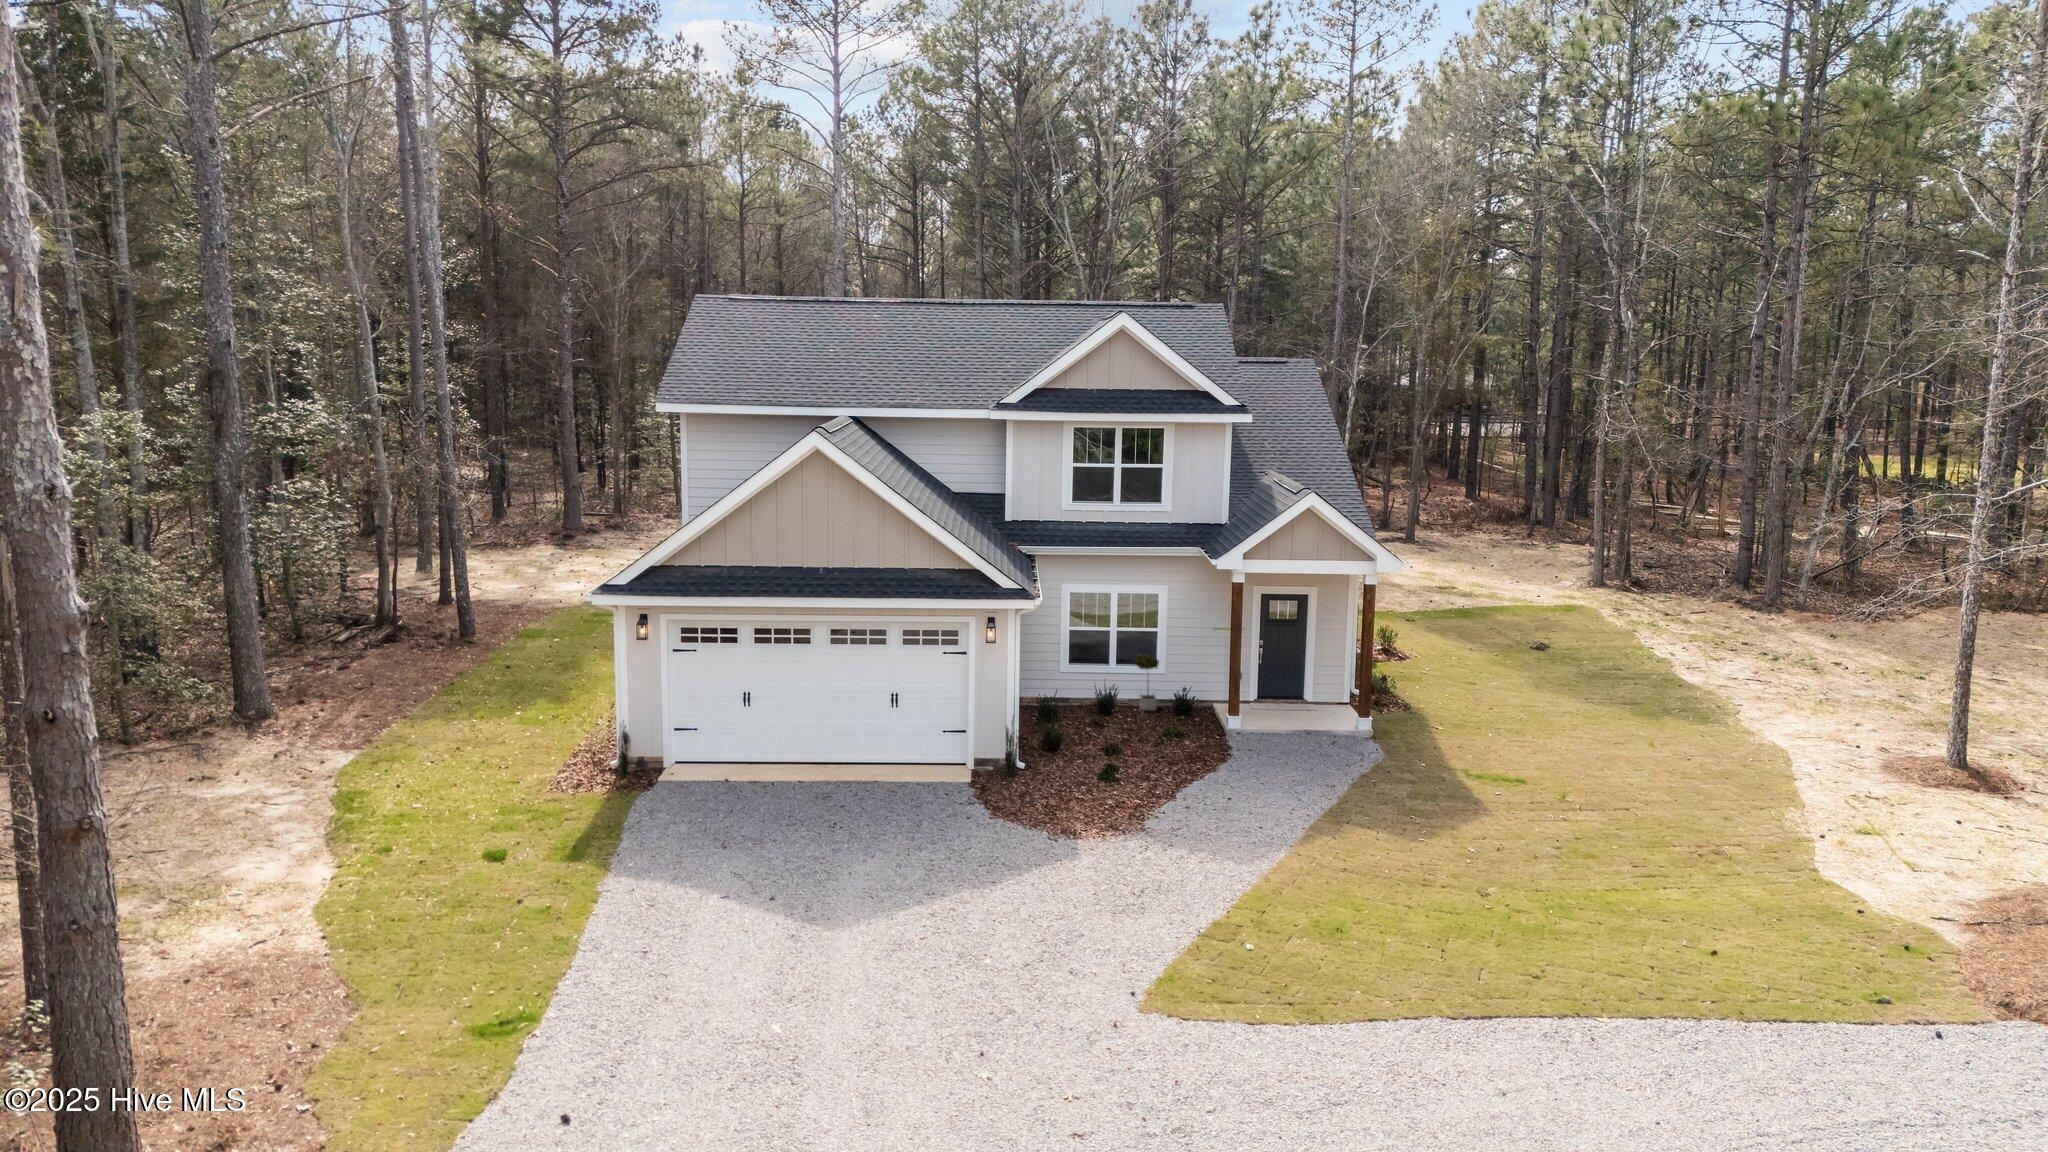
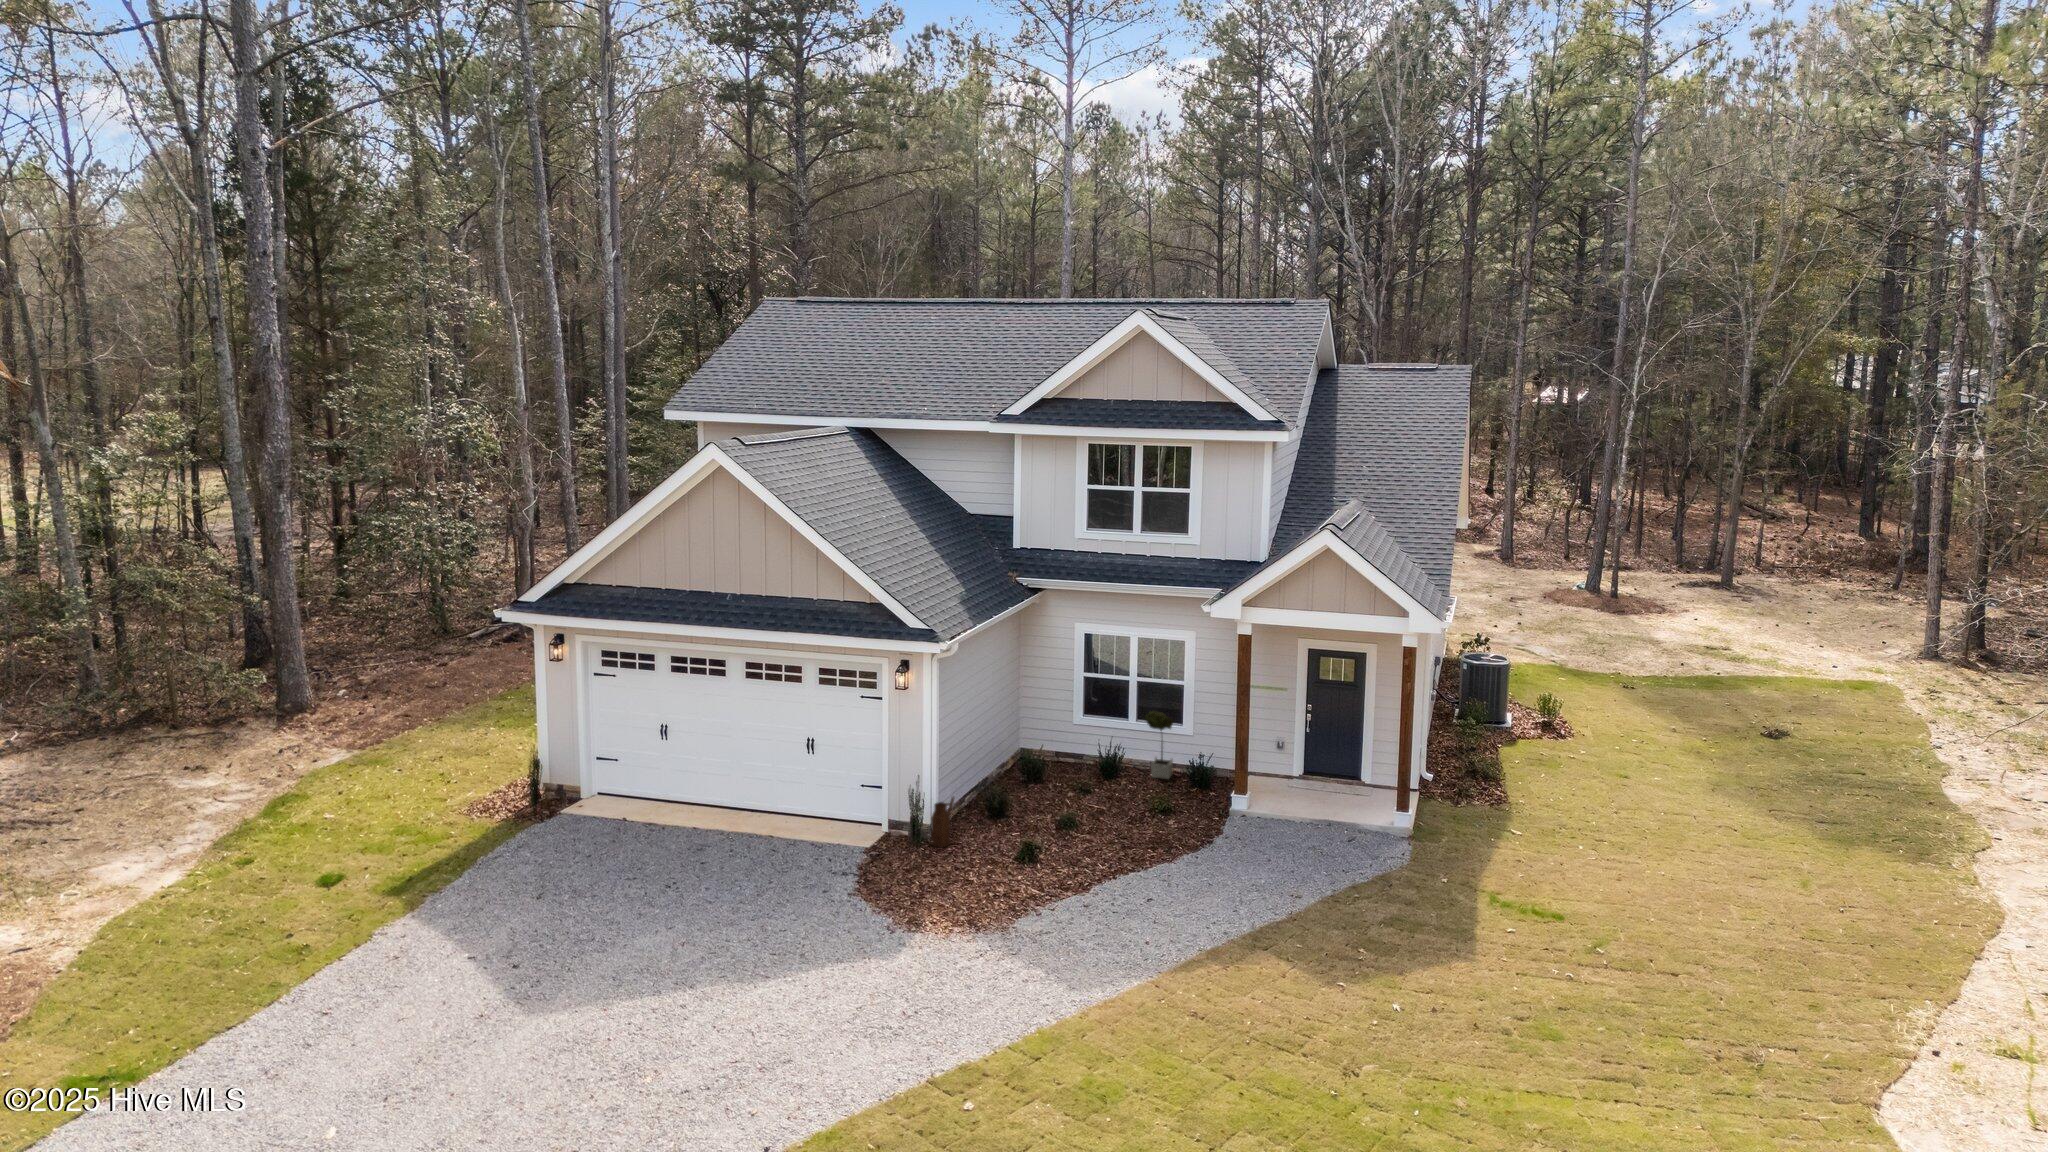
watering can: none [1015,735,1032,779] -> present [931,797,955,847]

